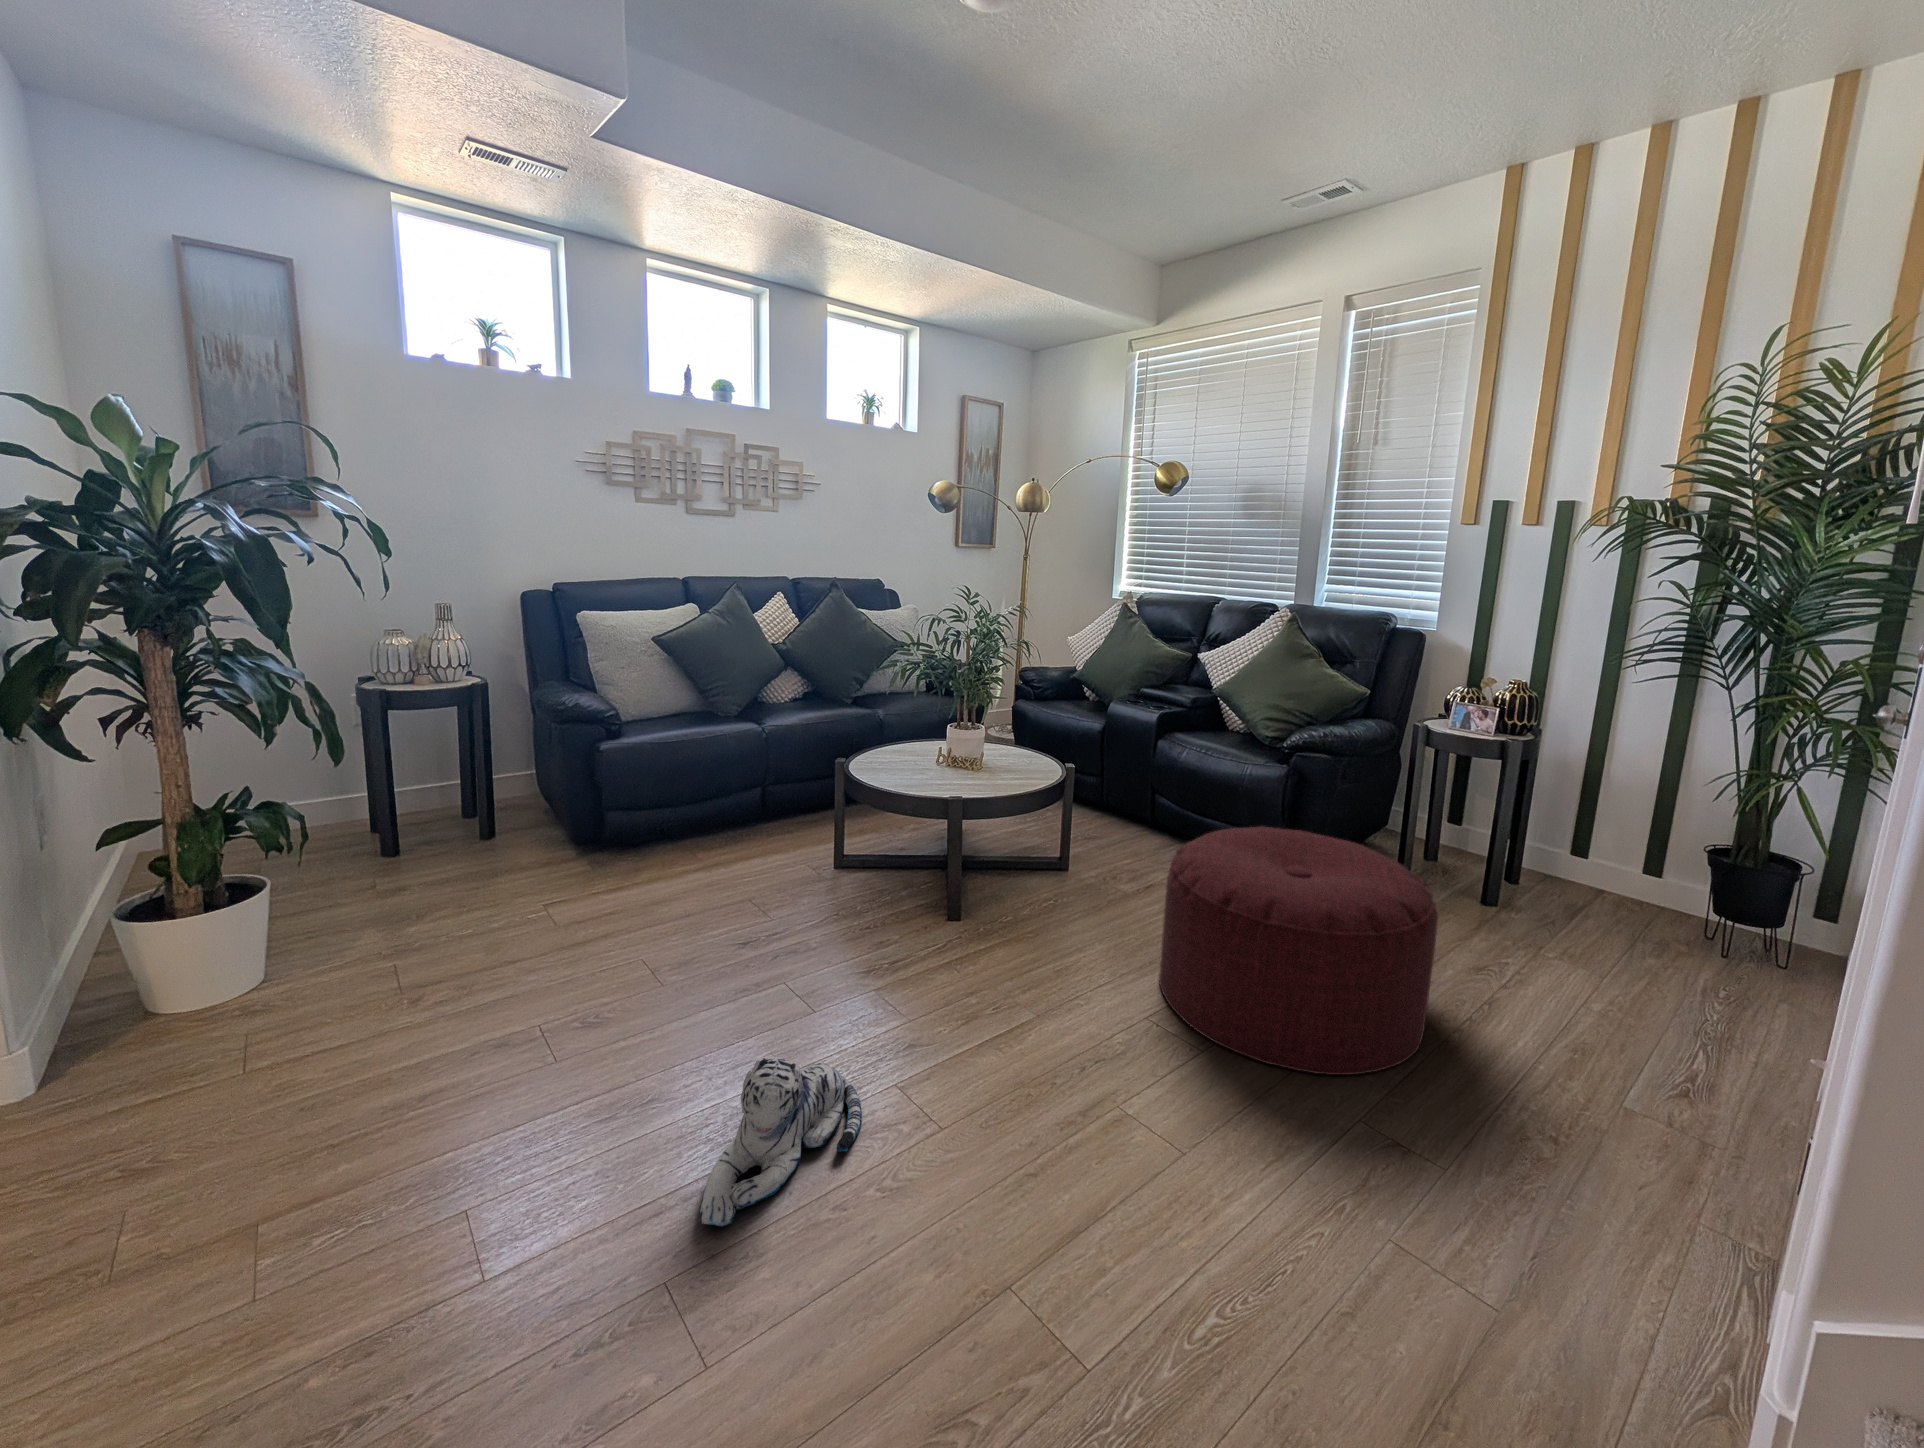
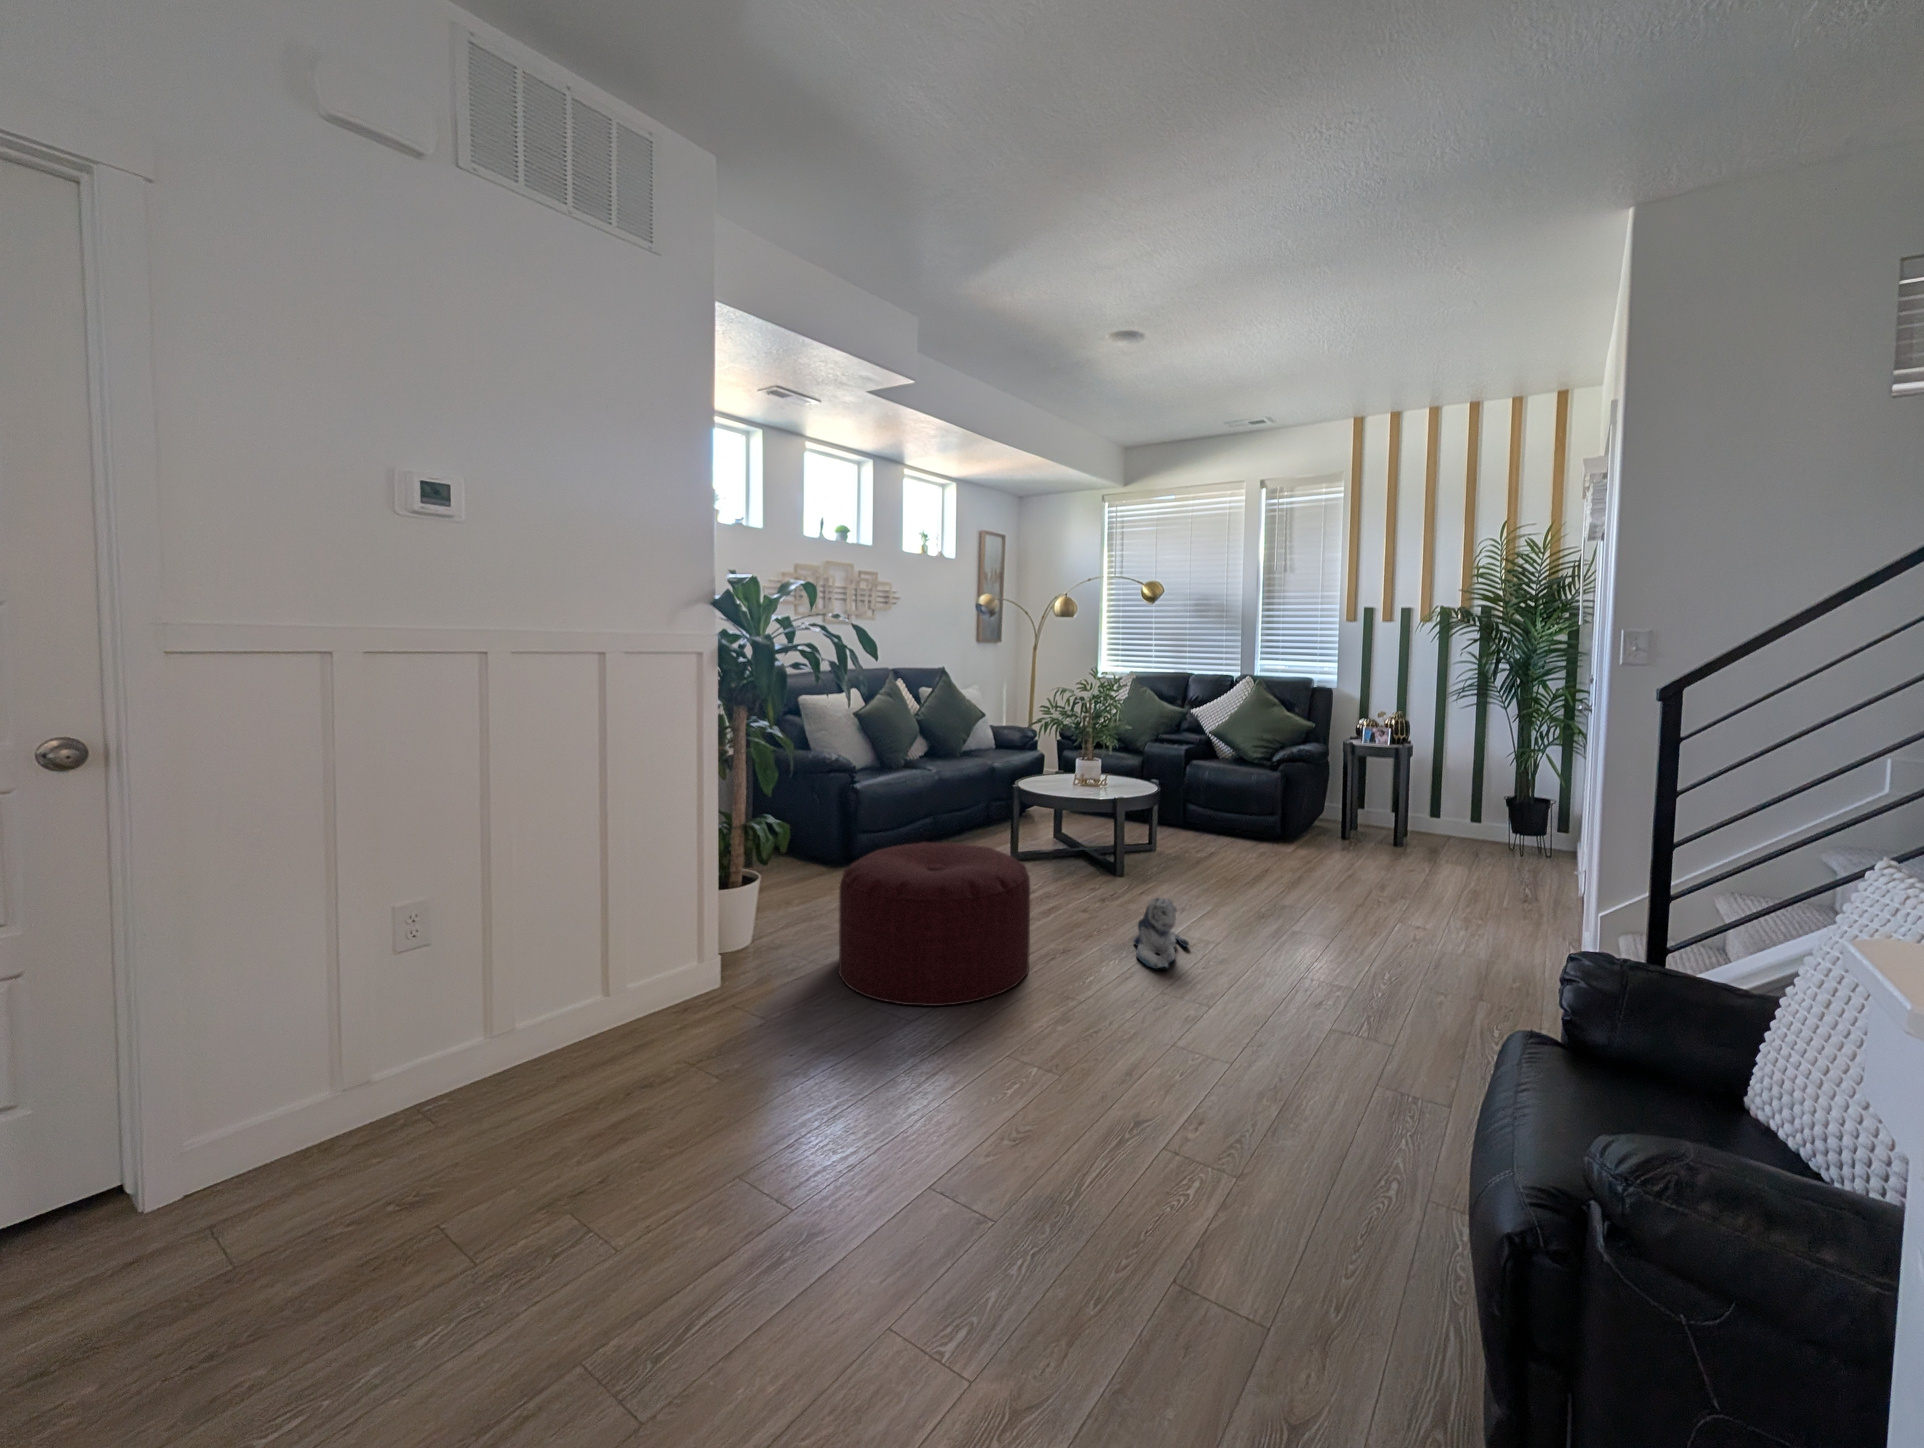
ottoman: present [1159,826,1438,1075] -> present [839,842,1030,1006]

